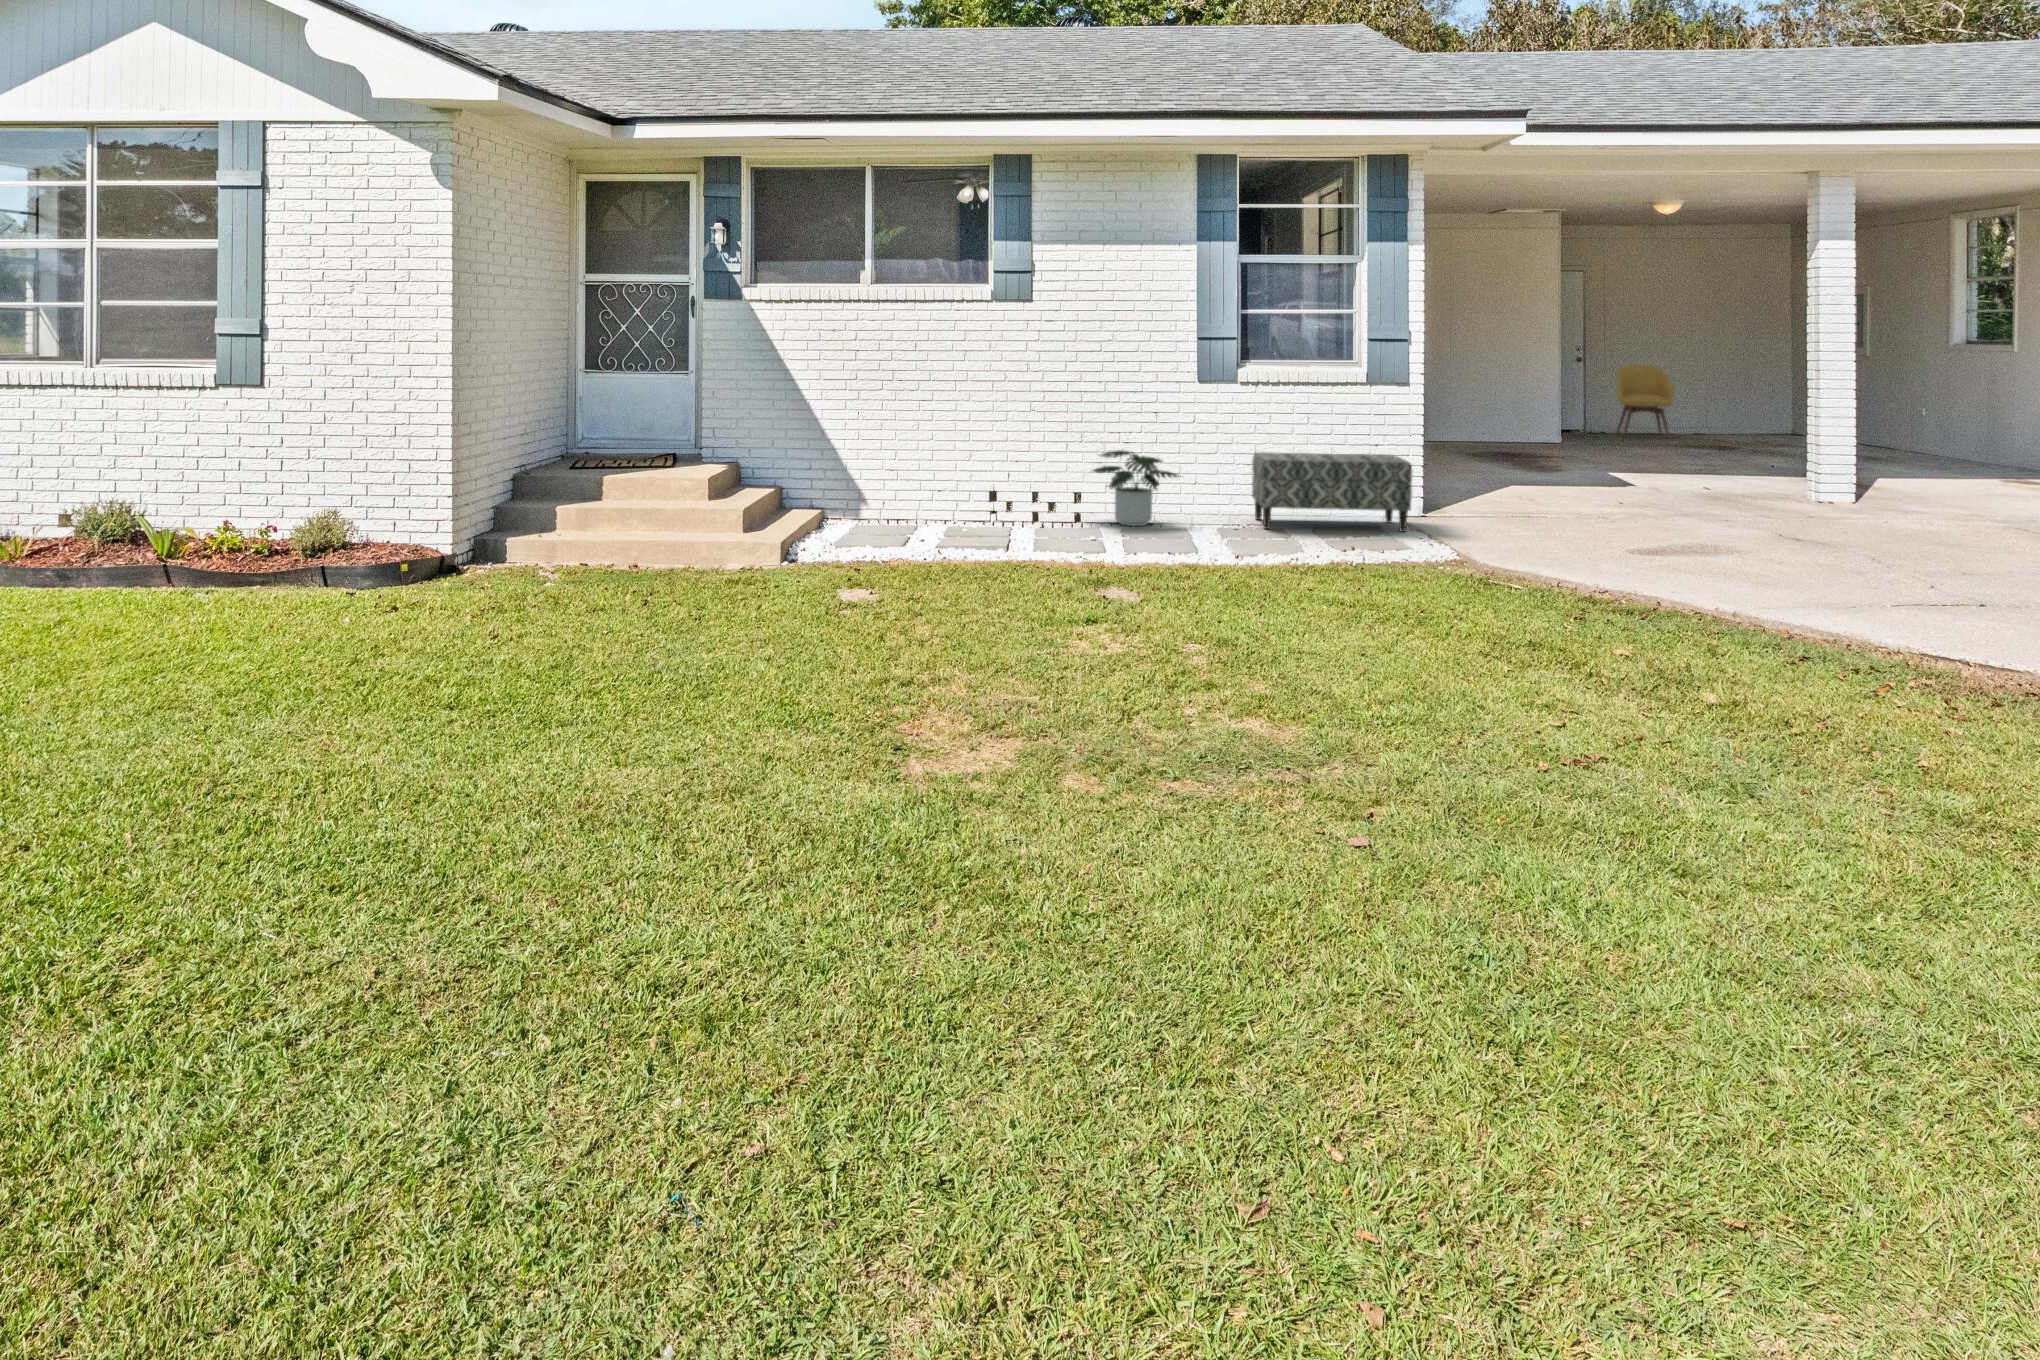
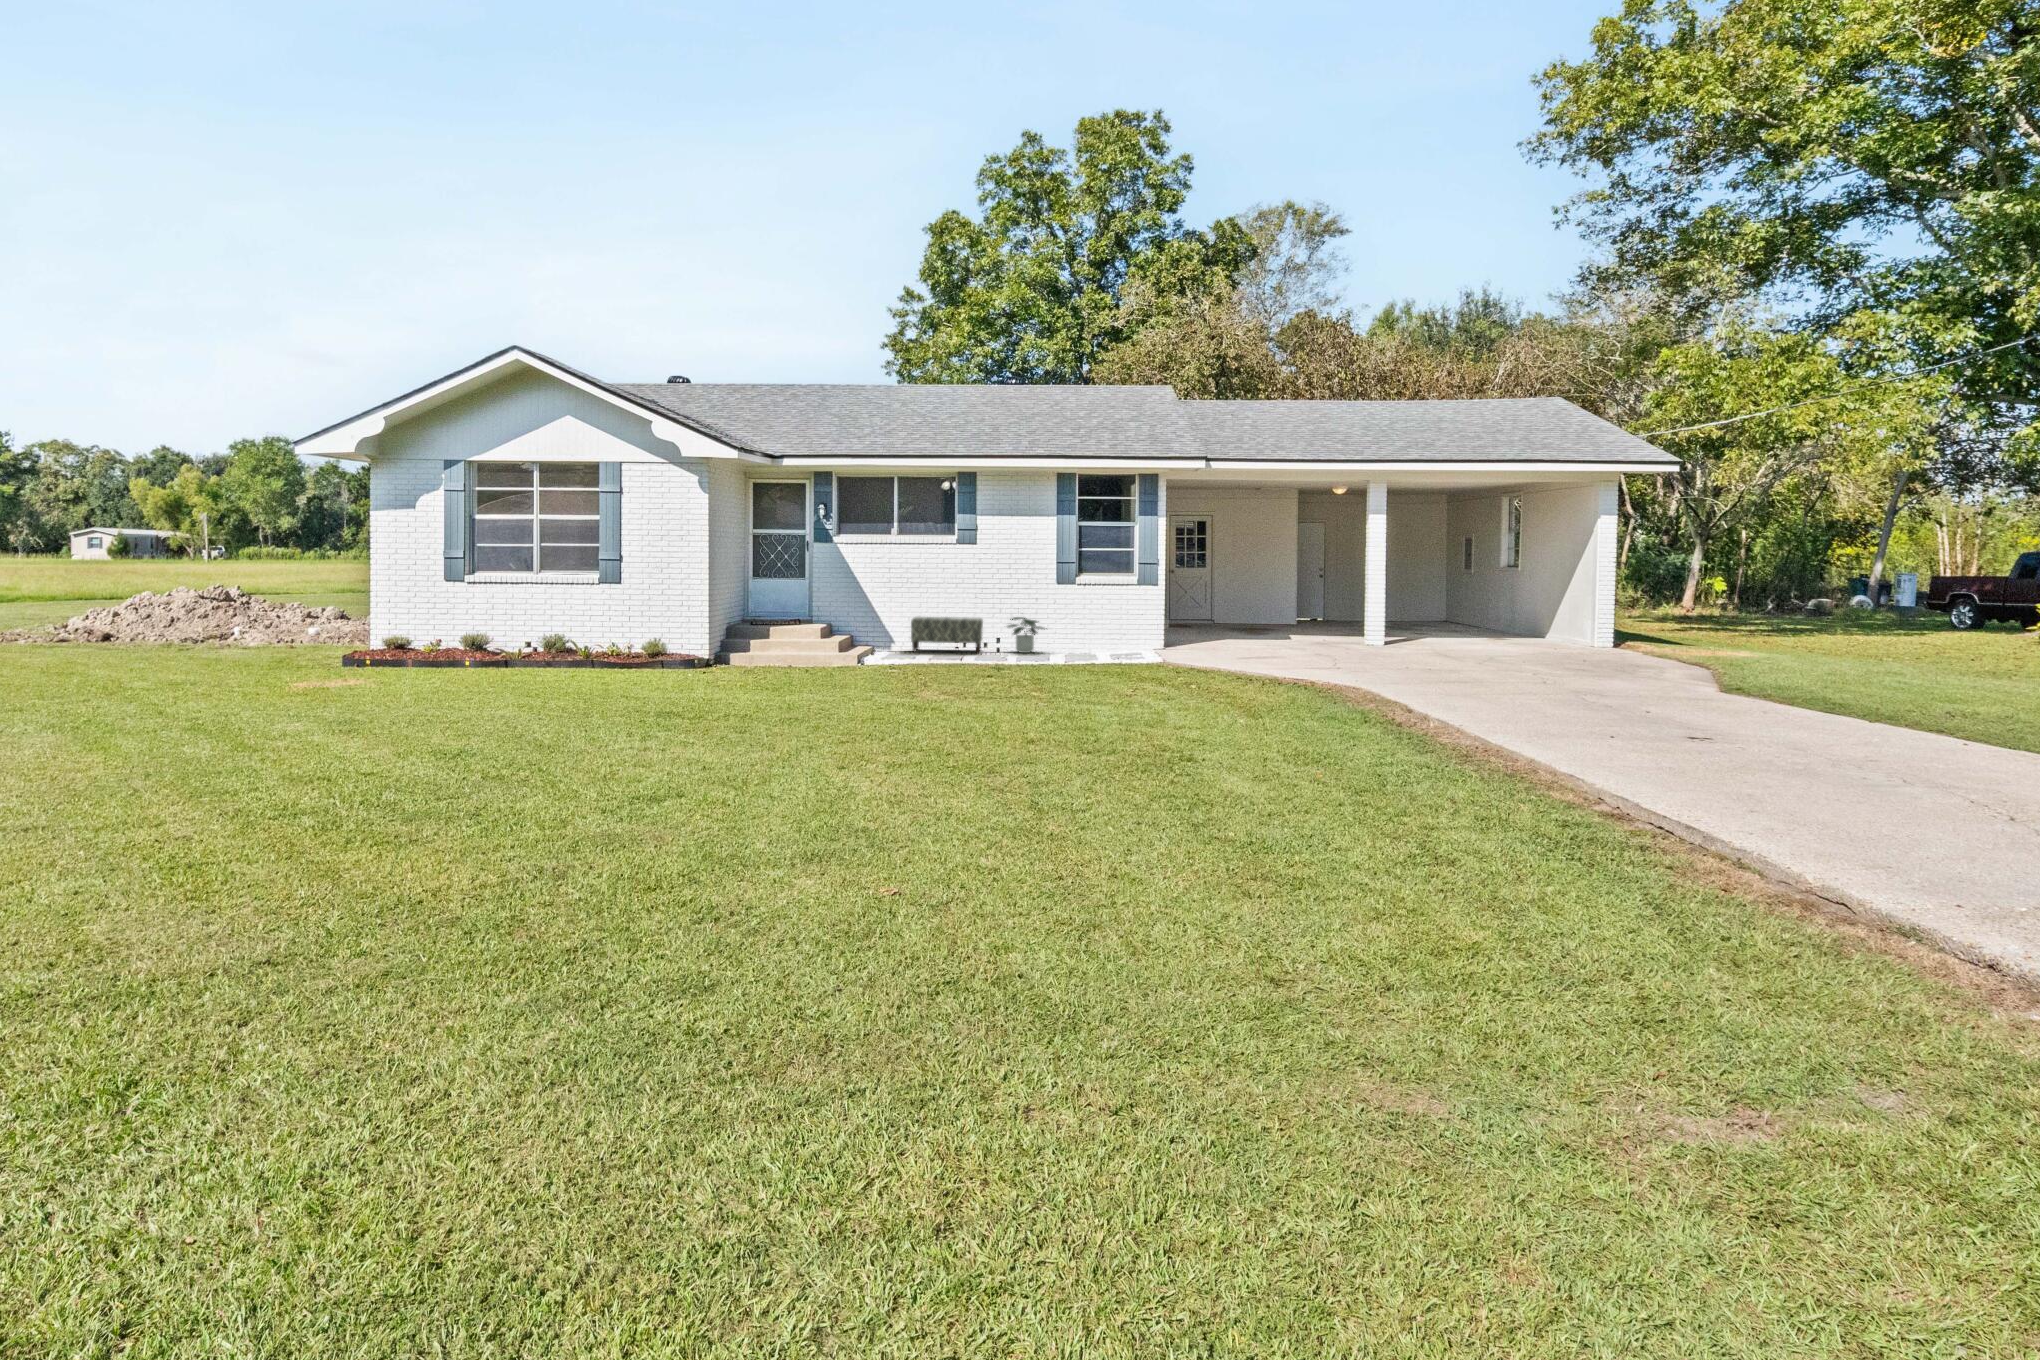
chair: present [1616,364,1675,438] -> none [1340,576,1371,620]
bench: present [1252,452,1412,532] -> present [911,617,983,653]

